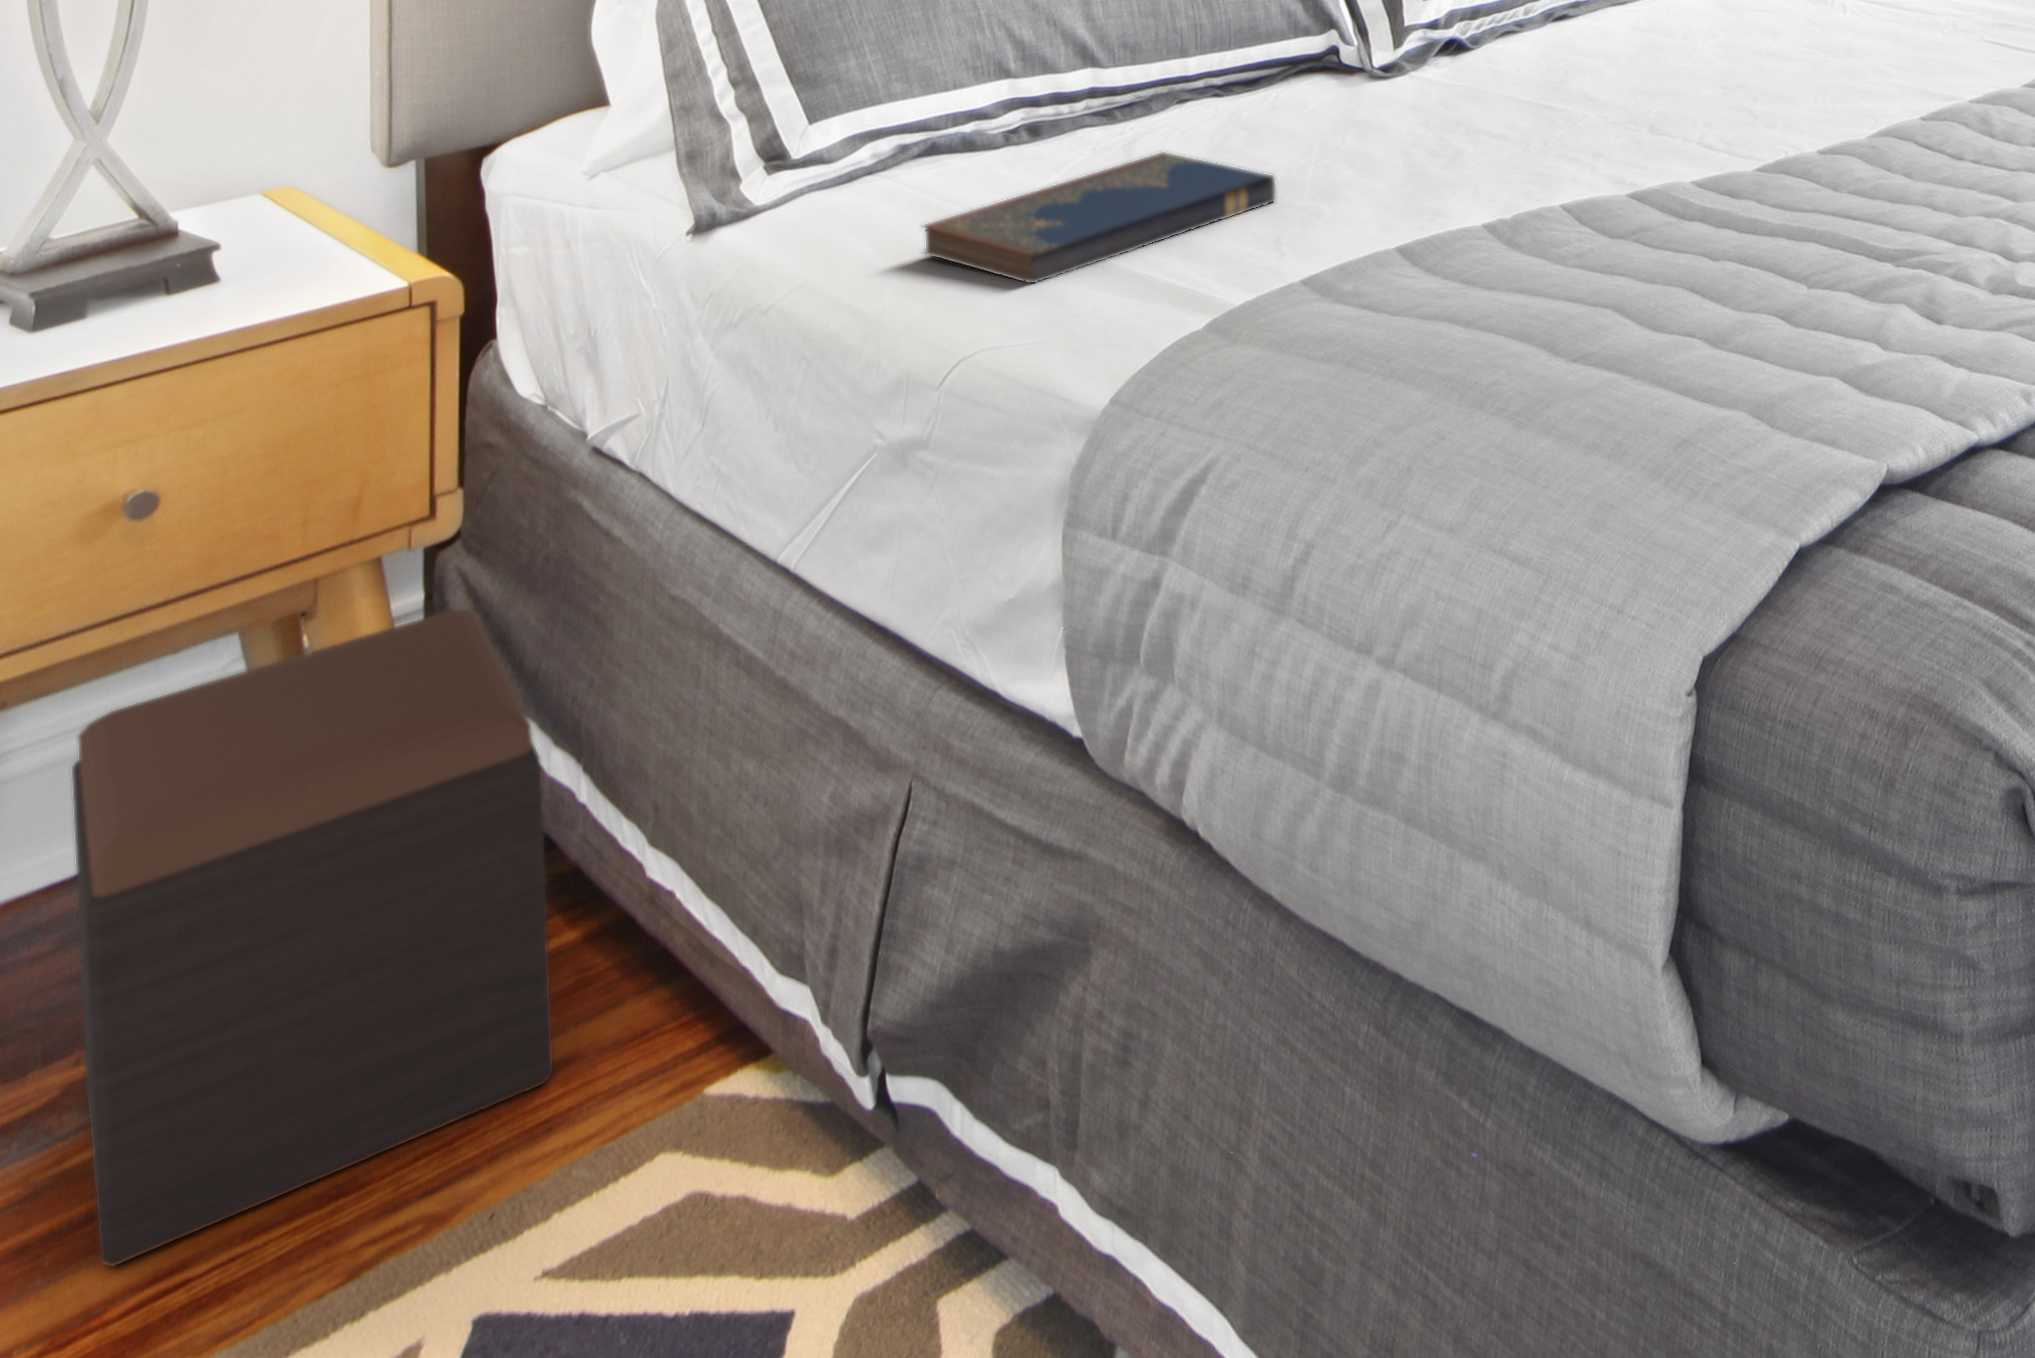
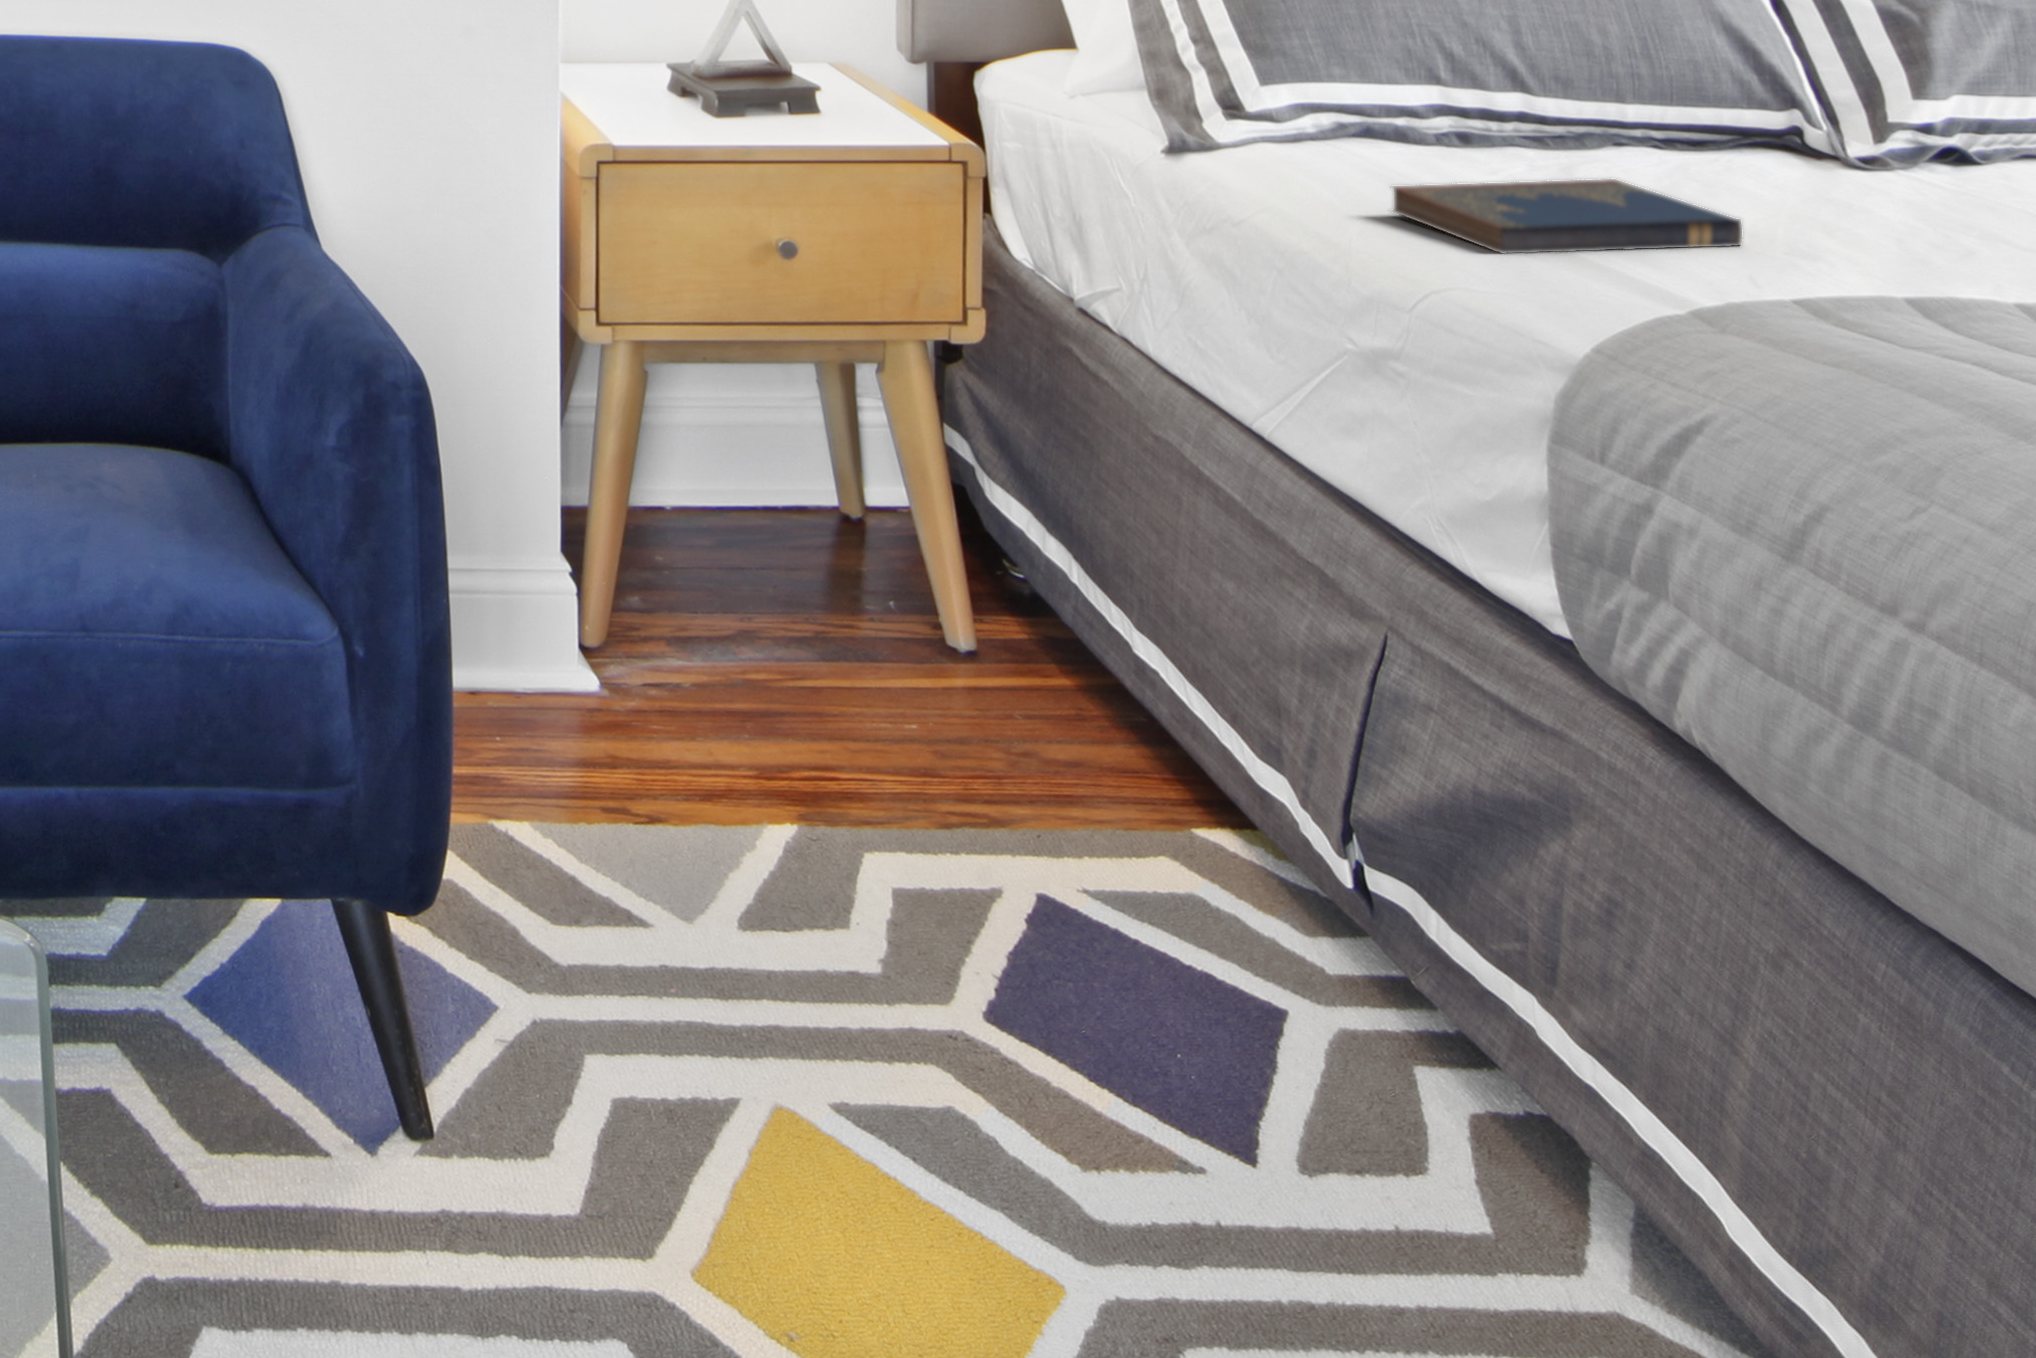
footstool: present [72,610,553,1266] -> none [749,405,1071,795]

